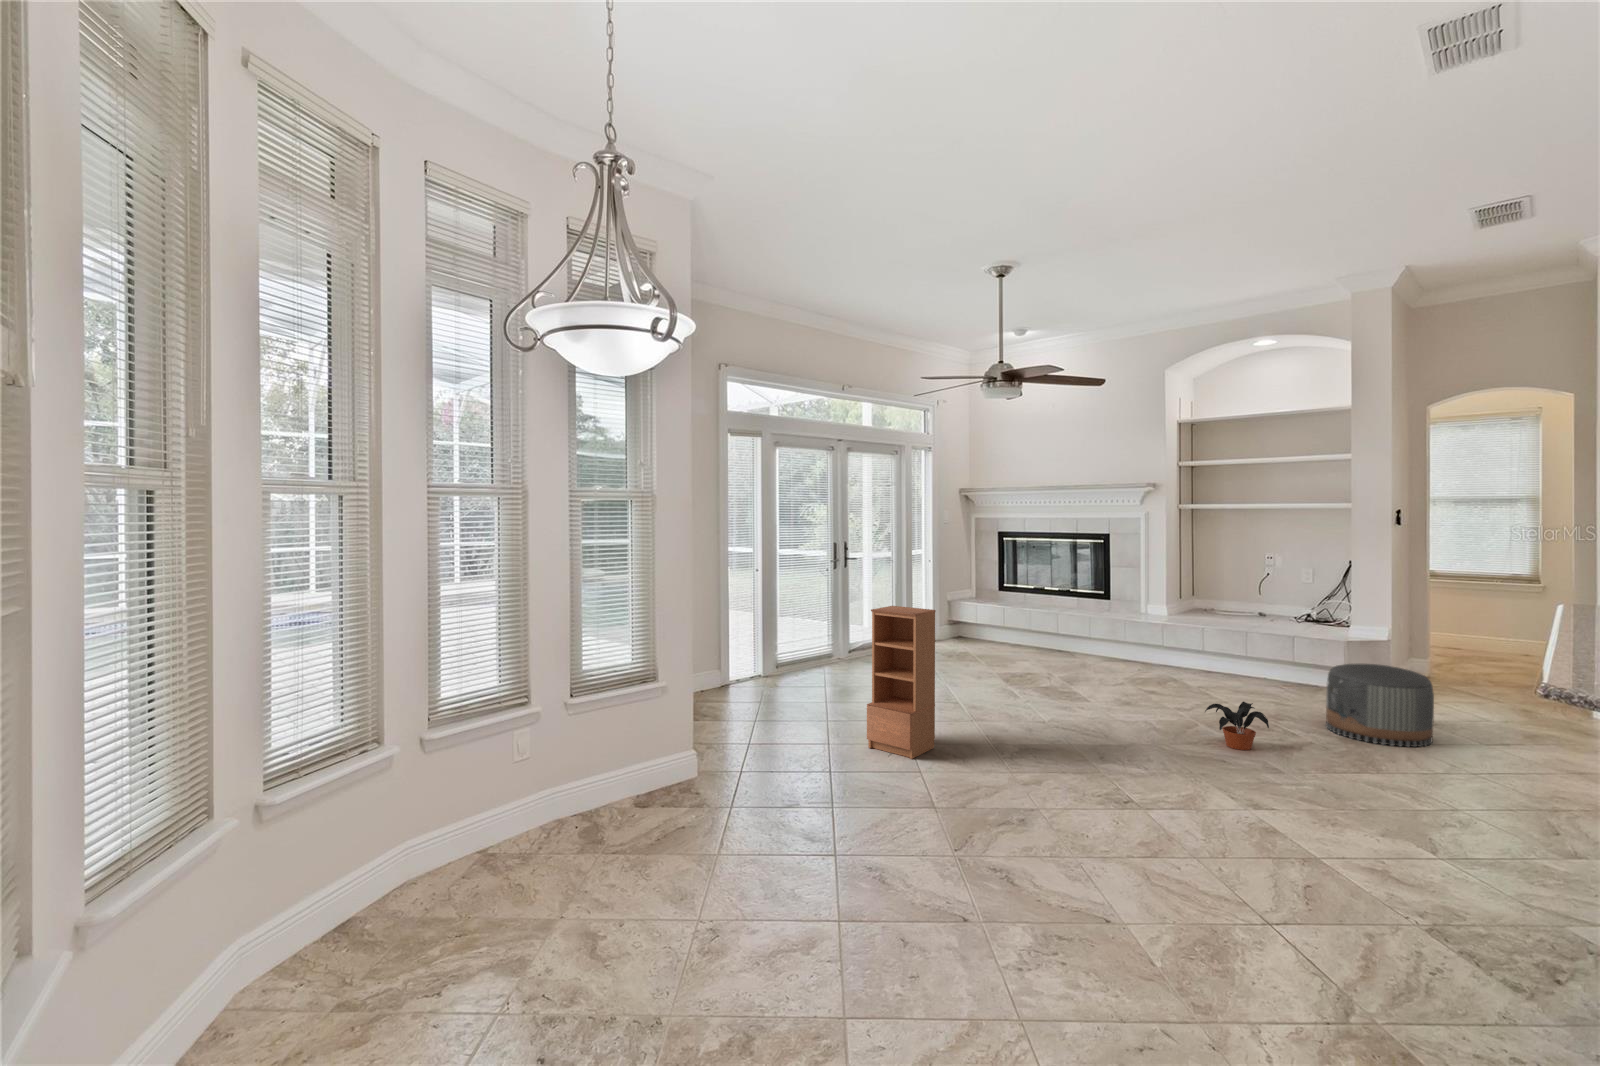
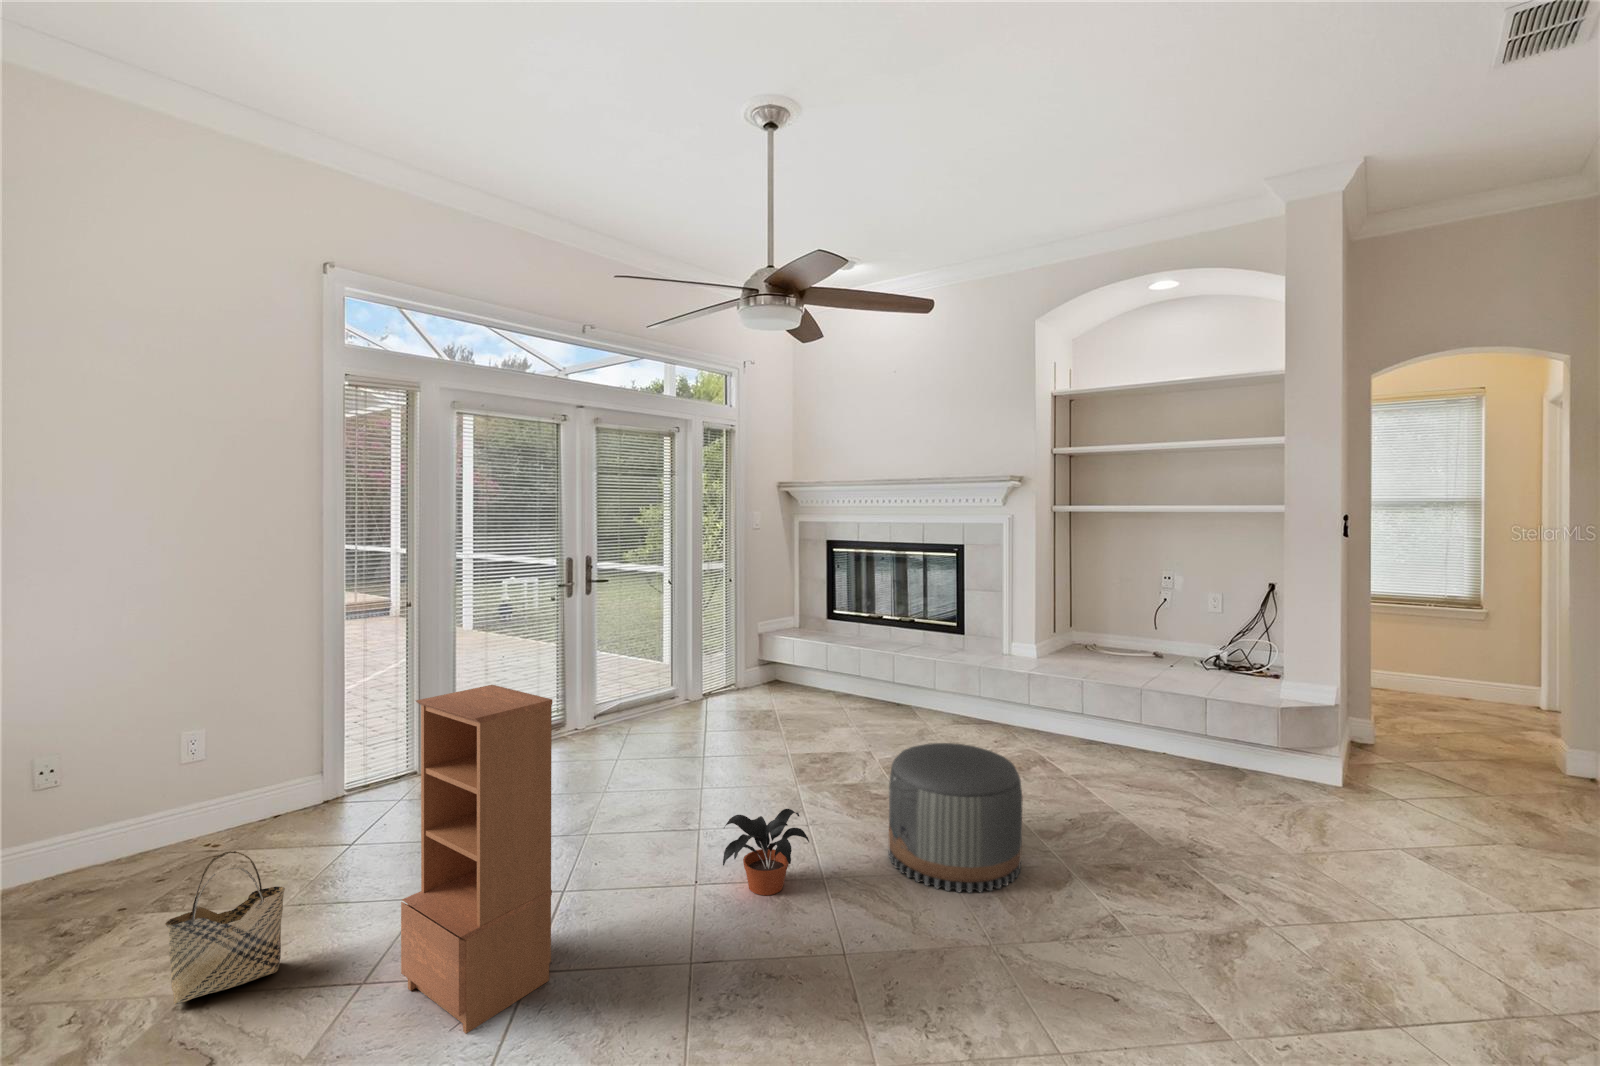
pouf: present [1326,664,1434,747] -> present [889,743,1022,893]
woven basket: none [762,684,801,747] -> present [165,851,285,1005]
potted plant: present [1205,701,1269,750] -> present [723,809,809,895]

